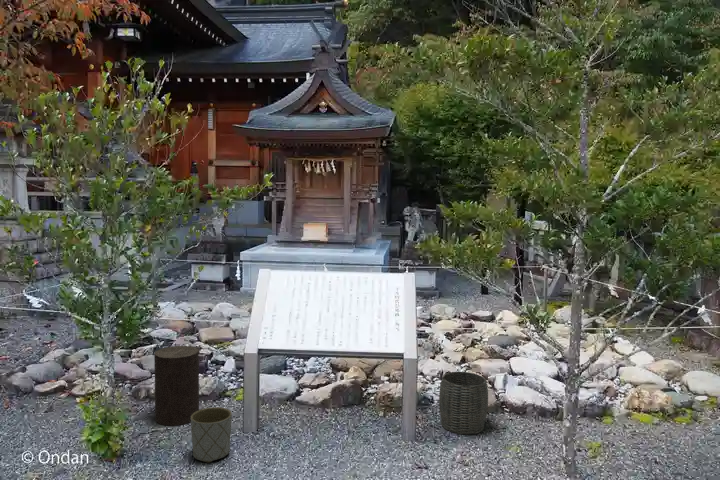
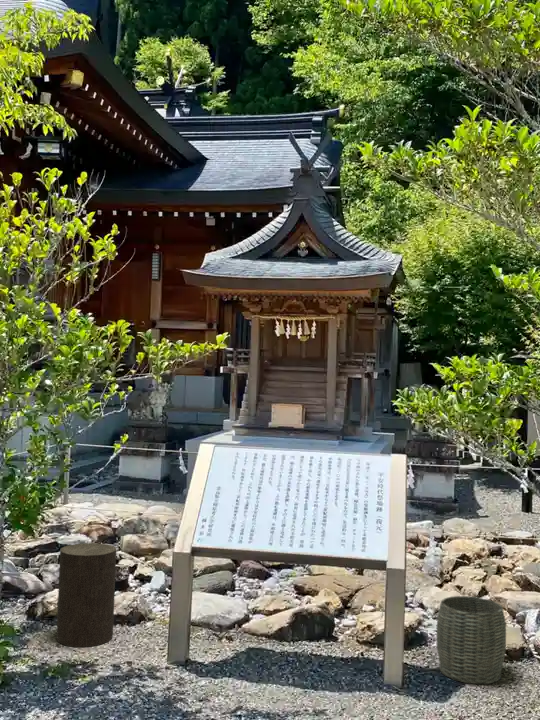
planter: present [191,407,232,463] -> none [100,621,152,692]

